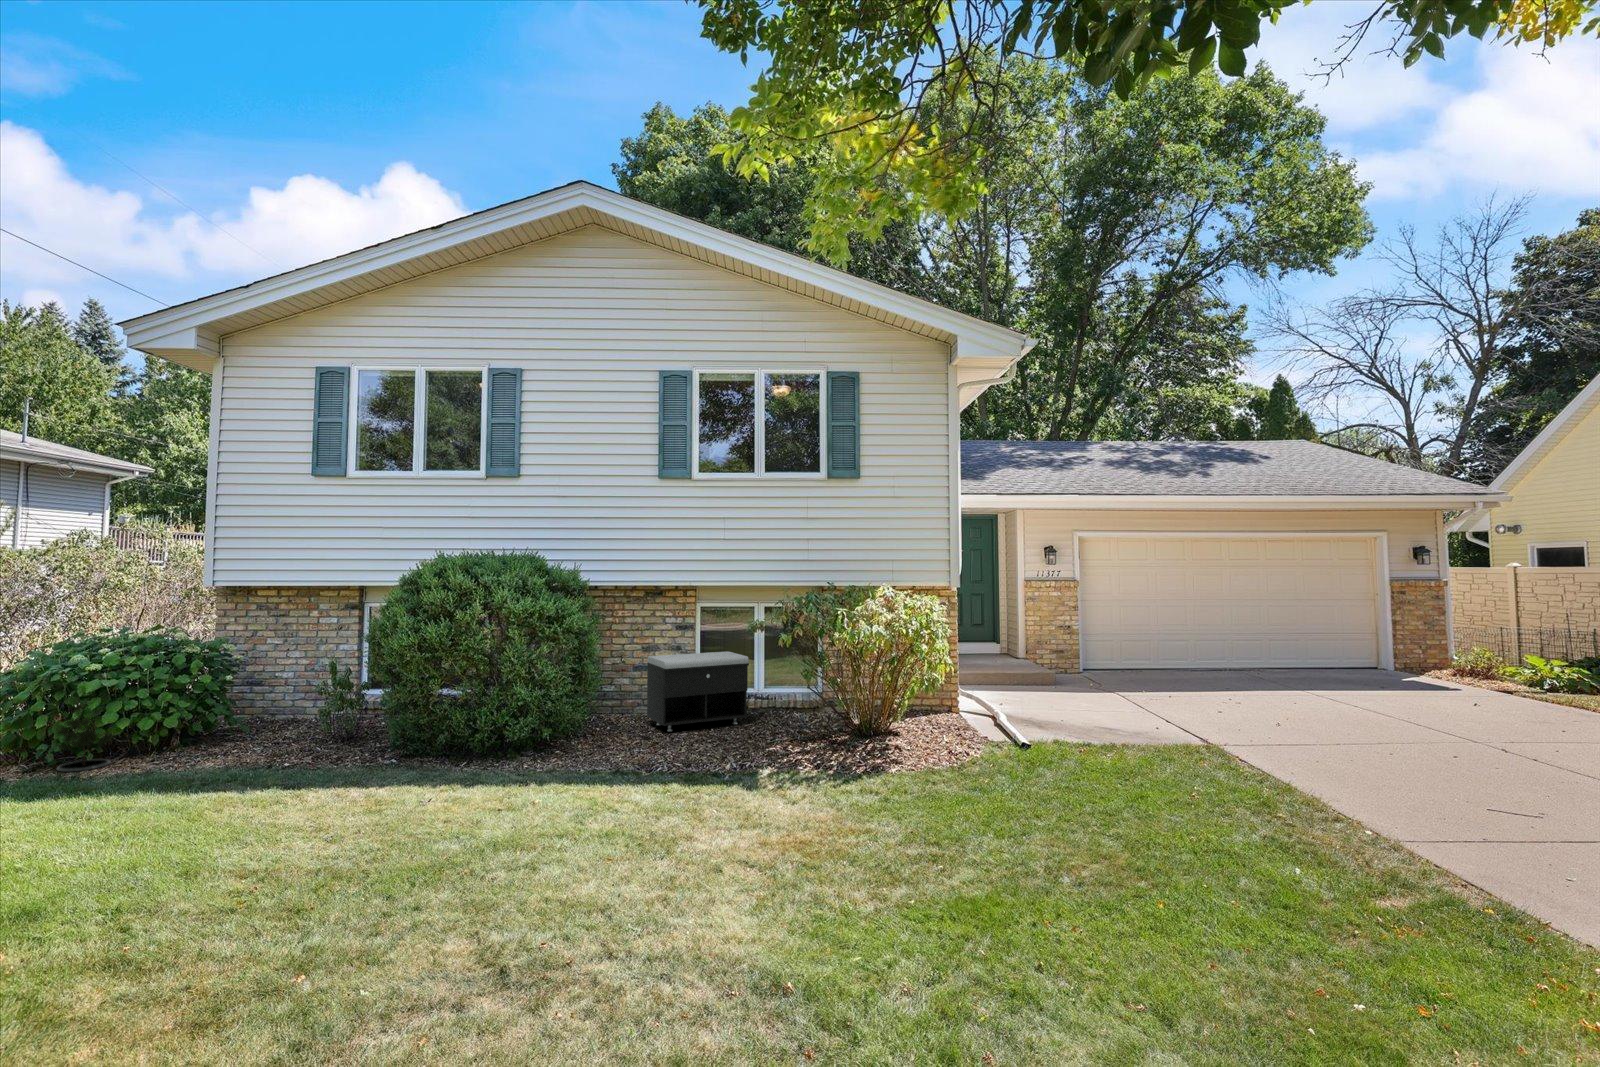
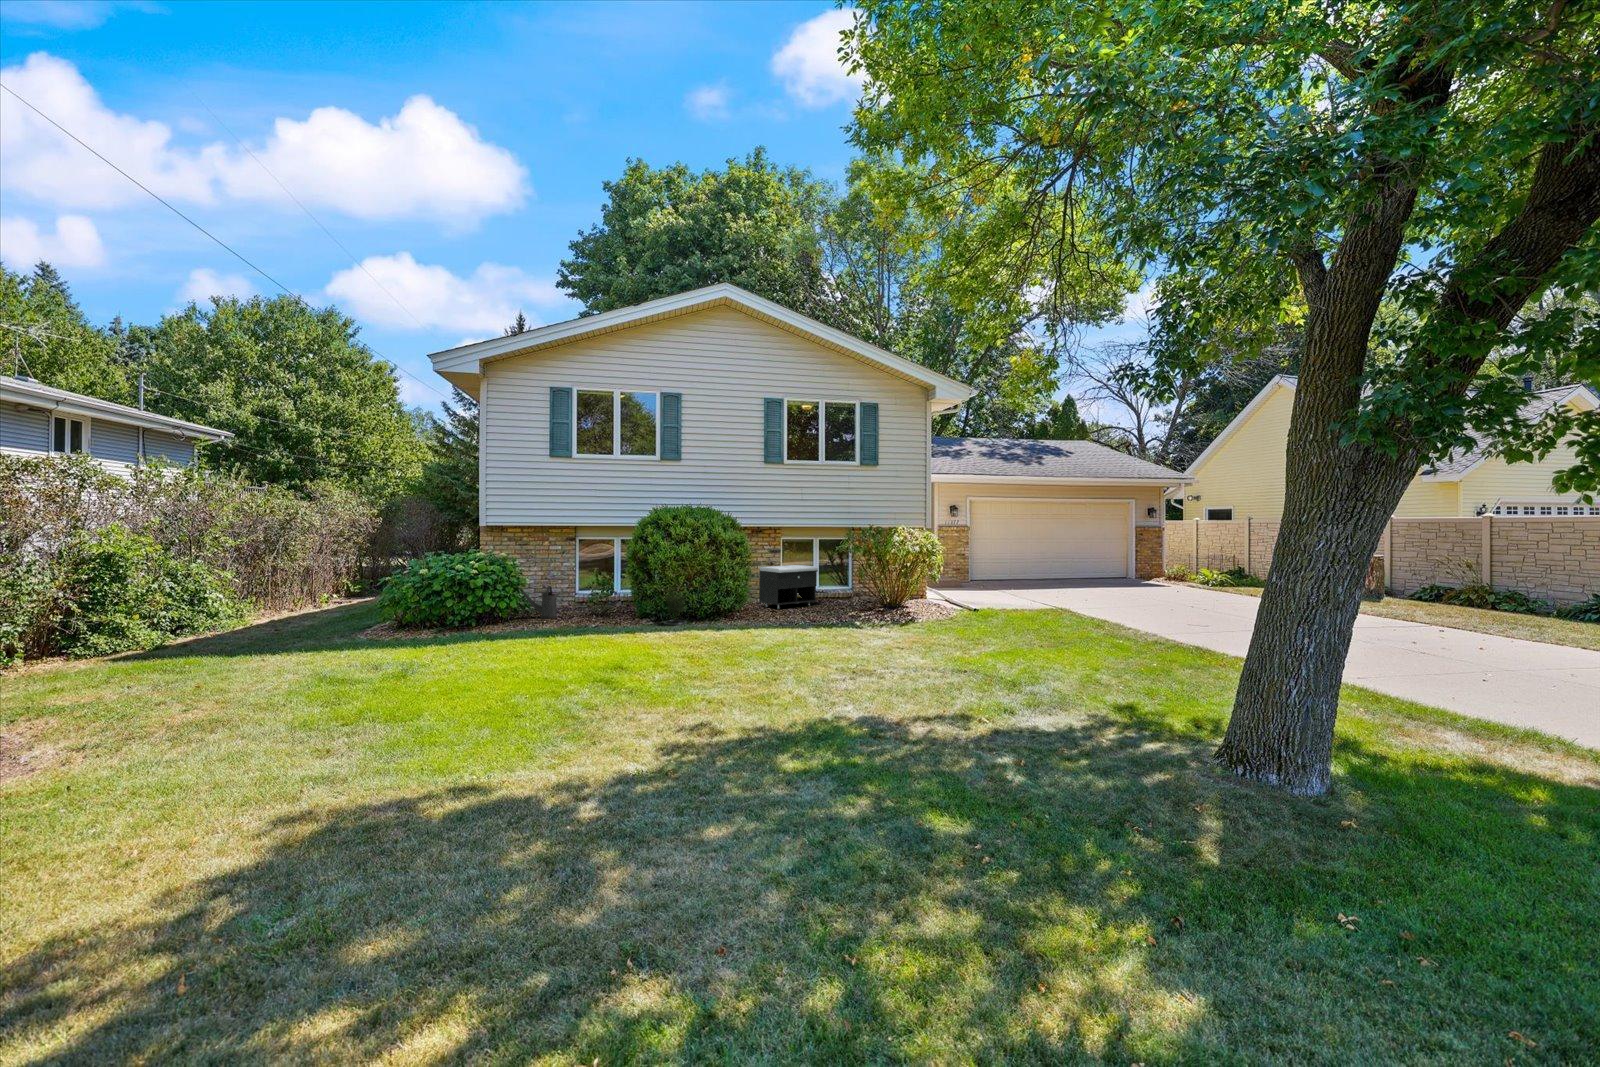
watering can: none [225,689,284,745] -> present [523,586,562,618]
potted tree: present [55,697,114,772] -> present [664,588,686,625]

